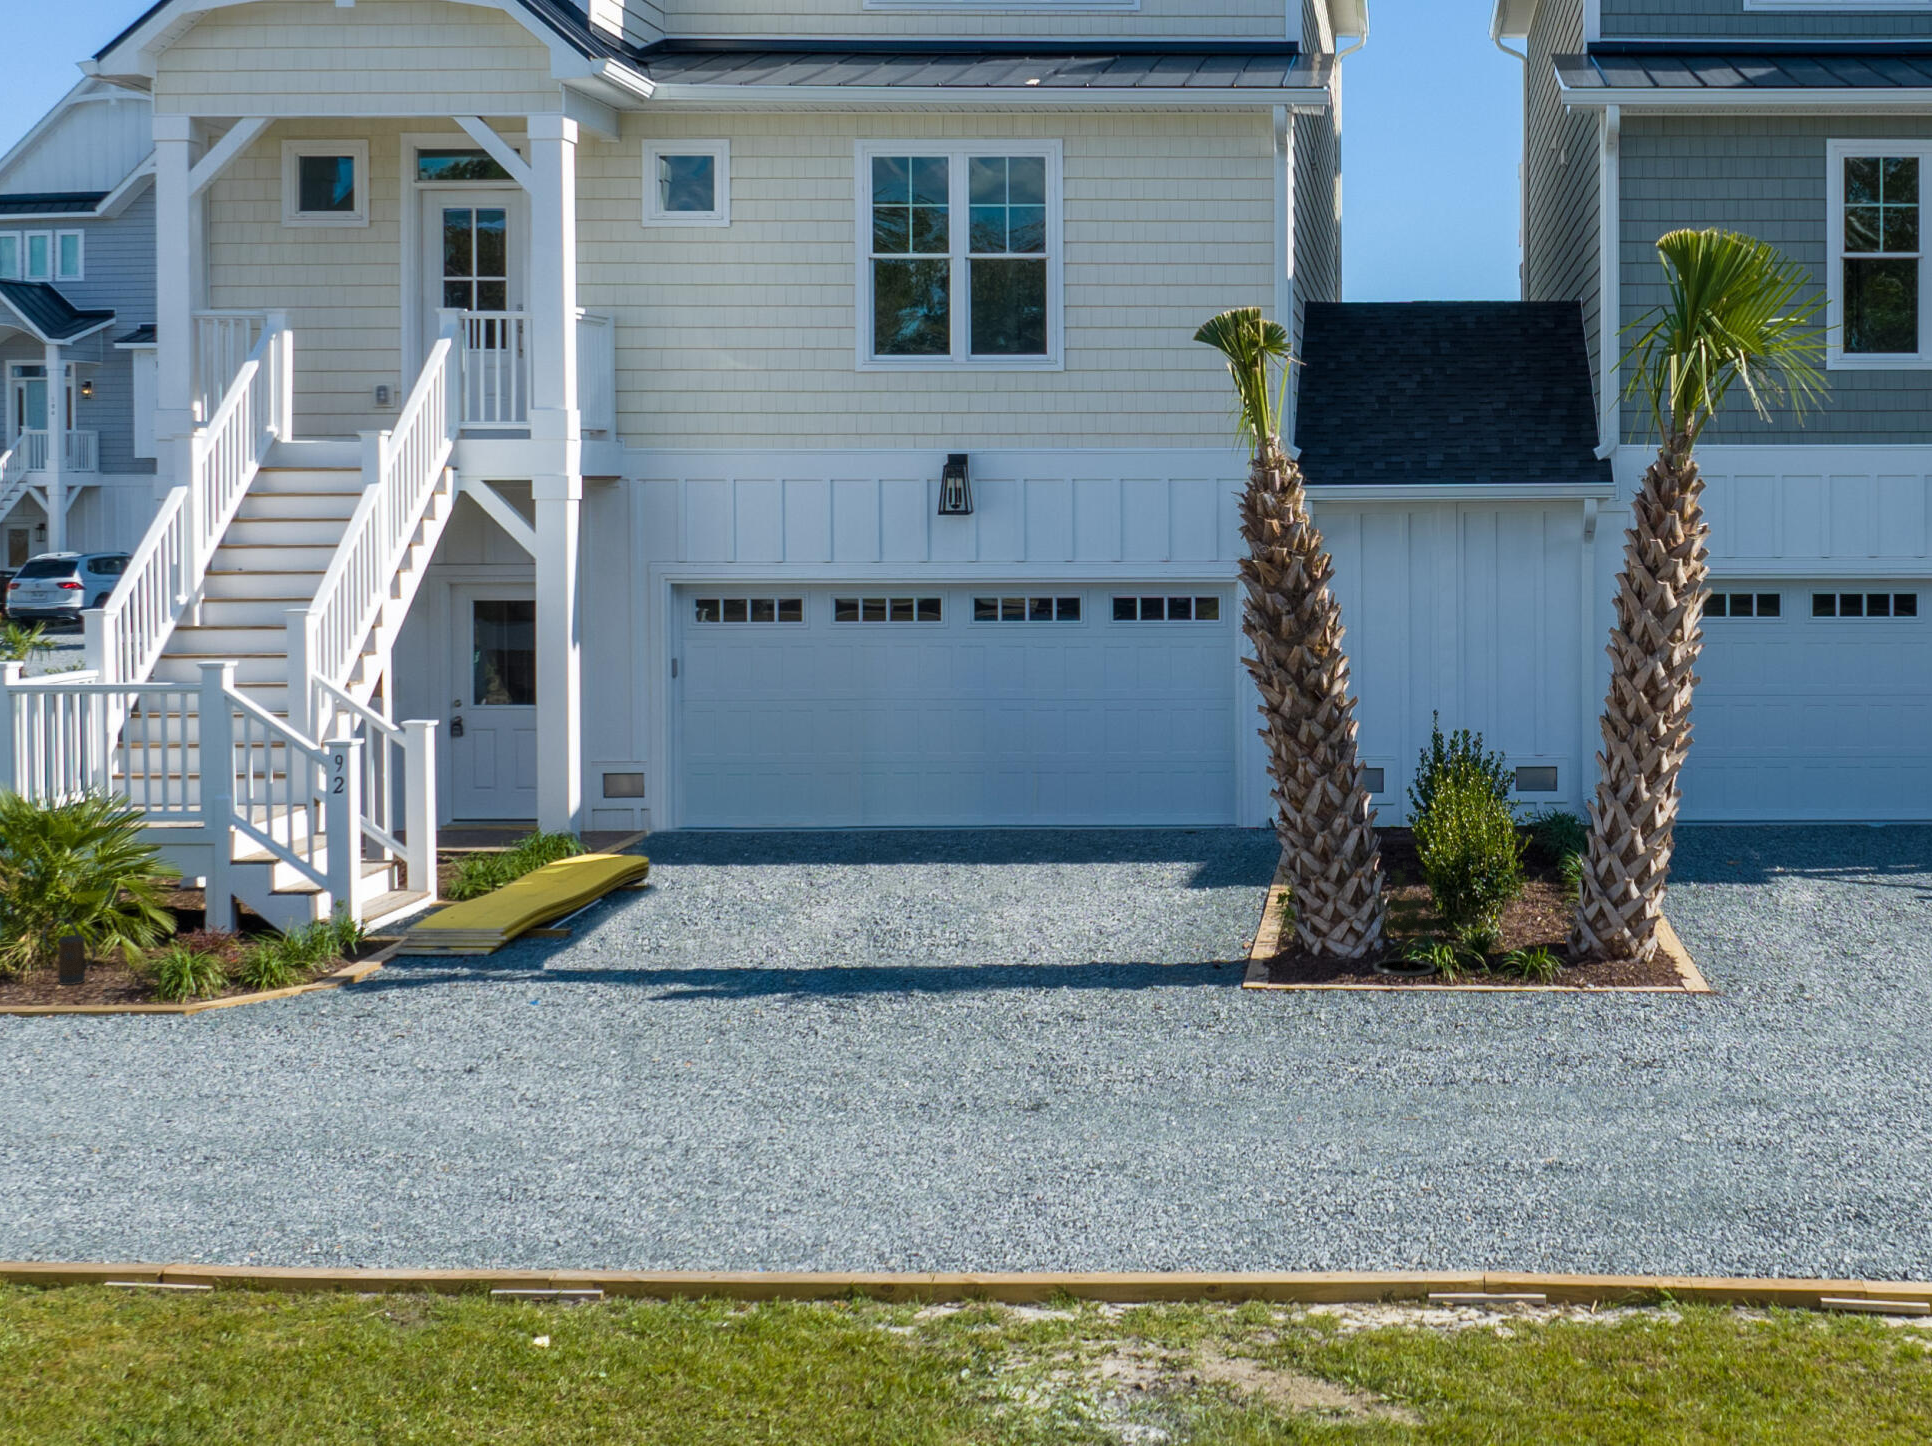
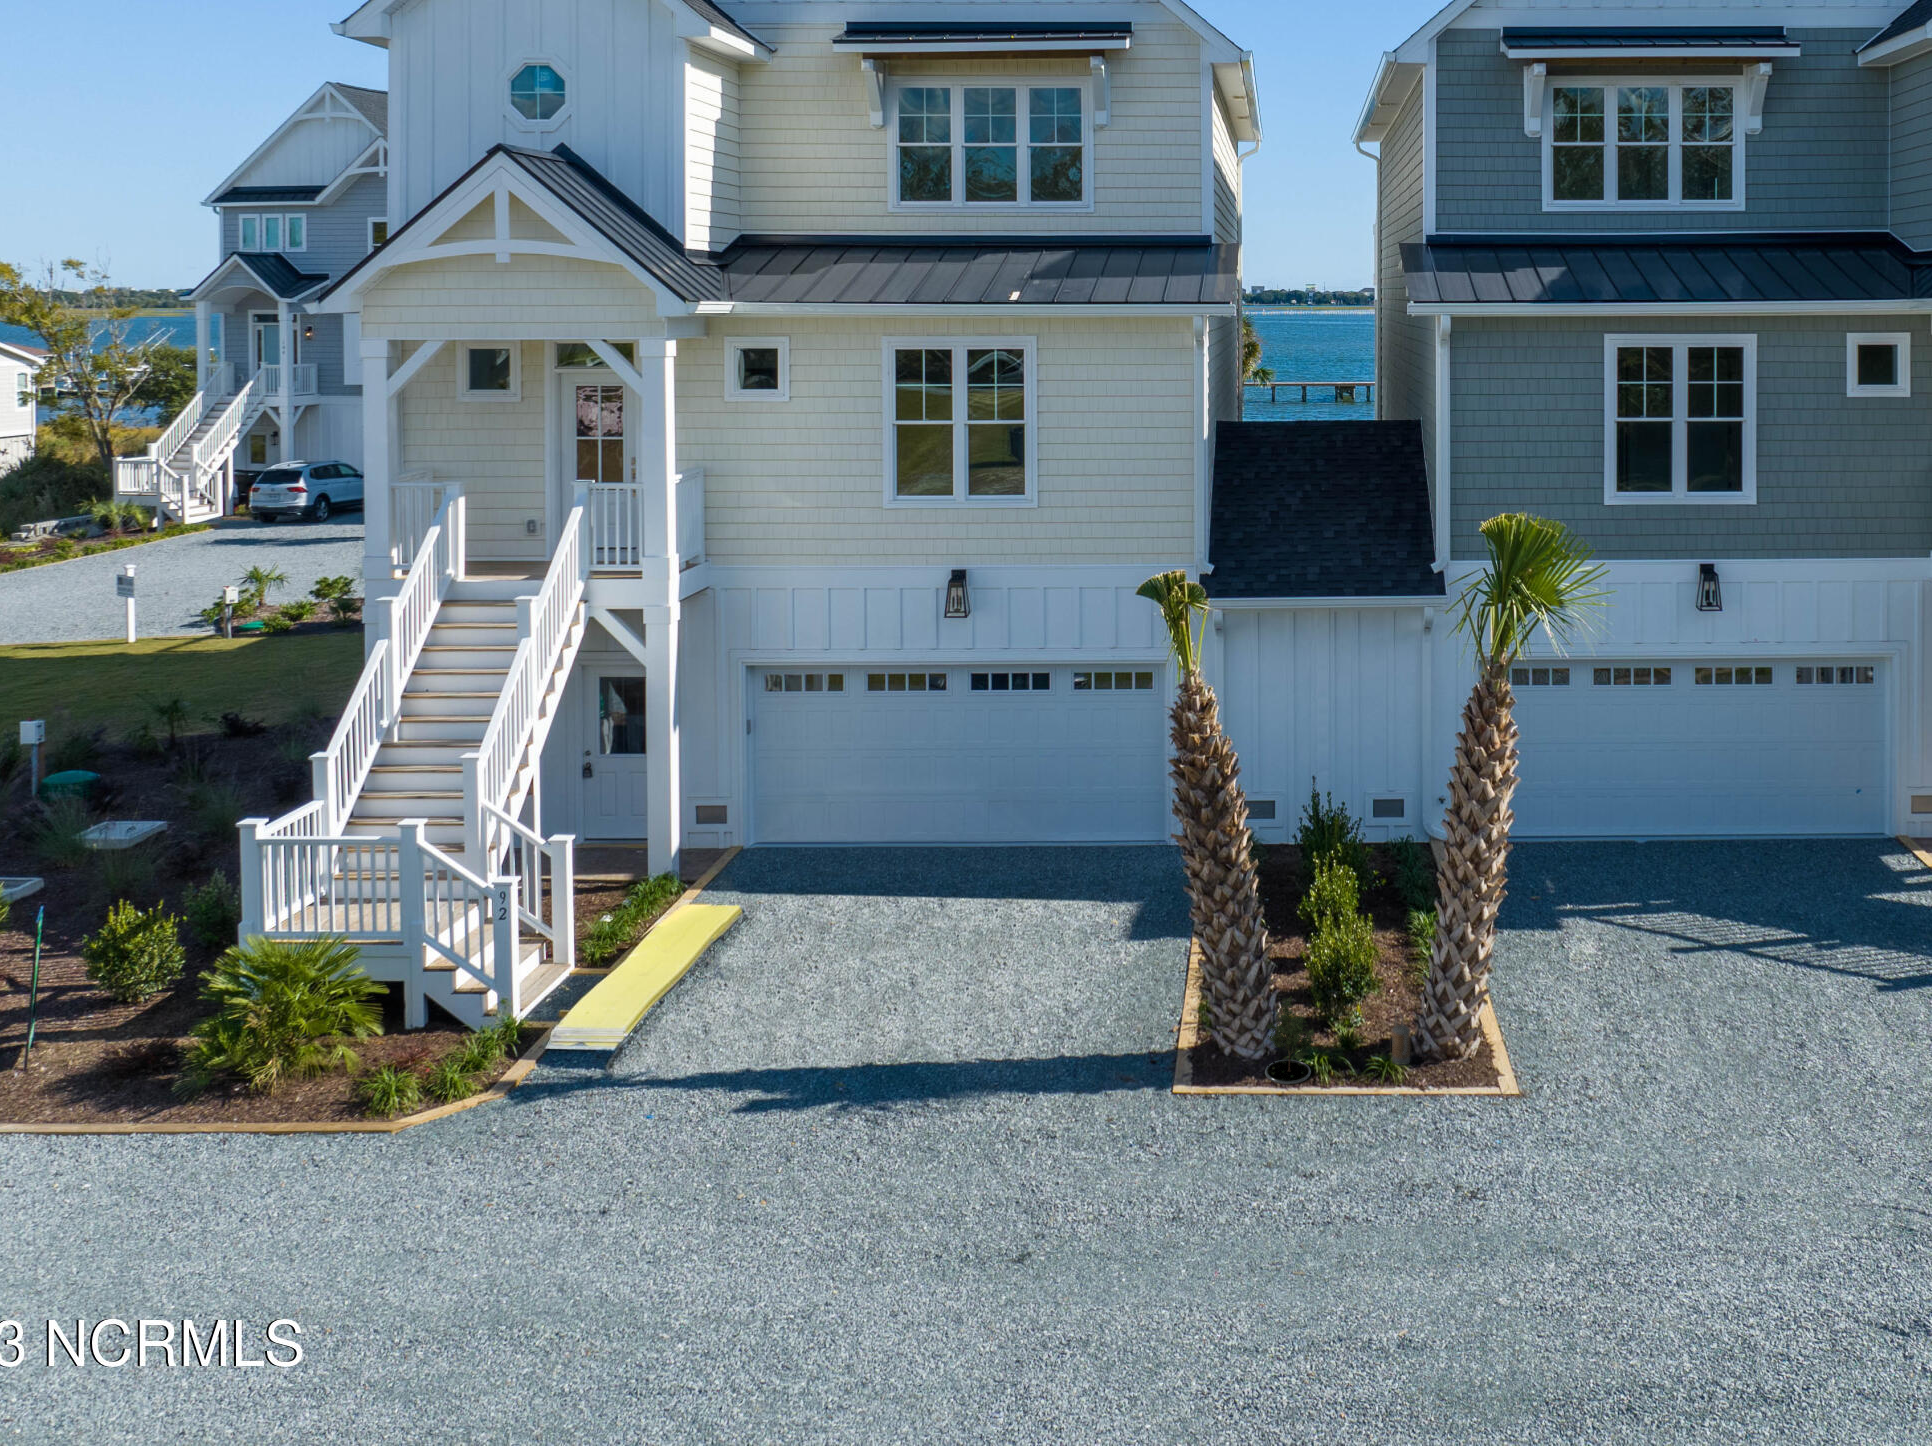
watering can: present [43,918,100,985] -> present [1392,1010,1410,1065]

